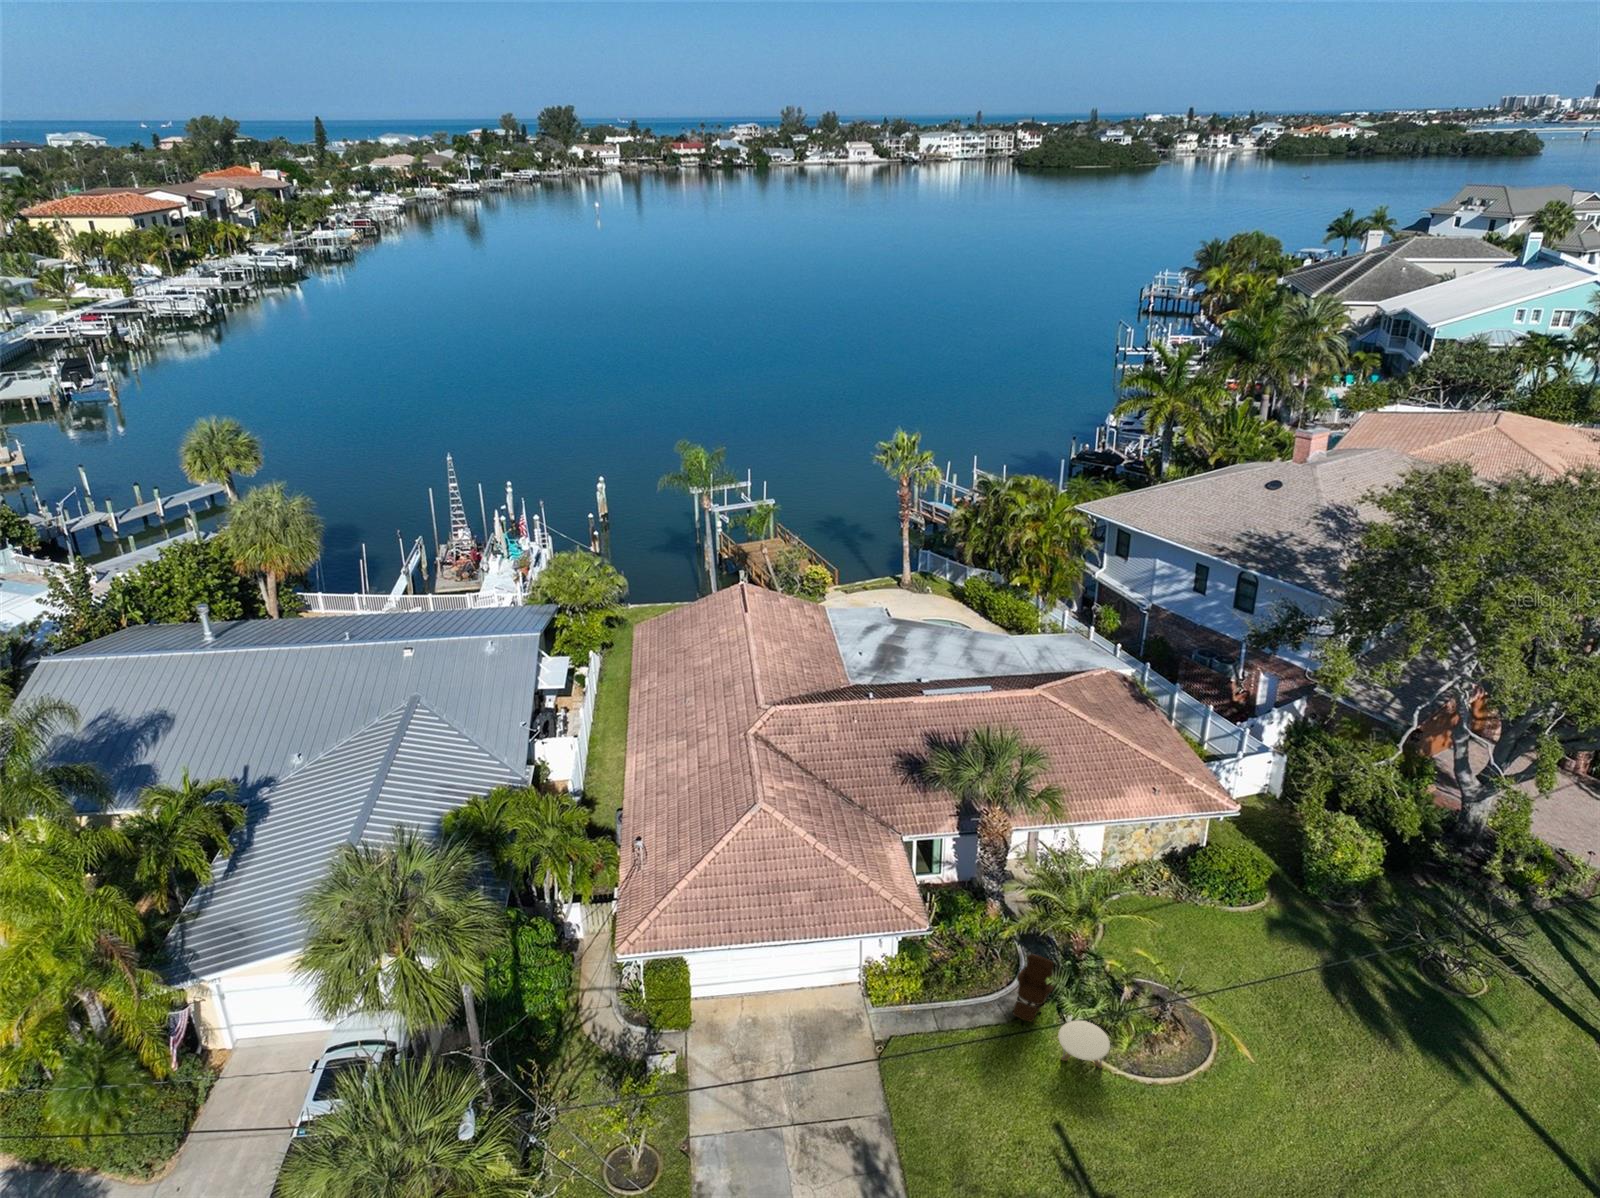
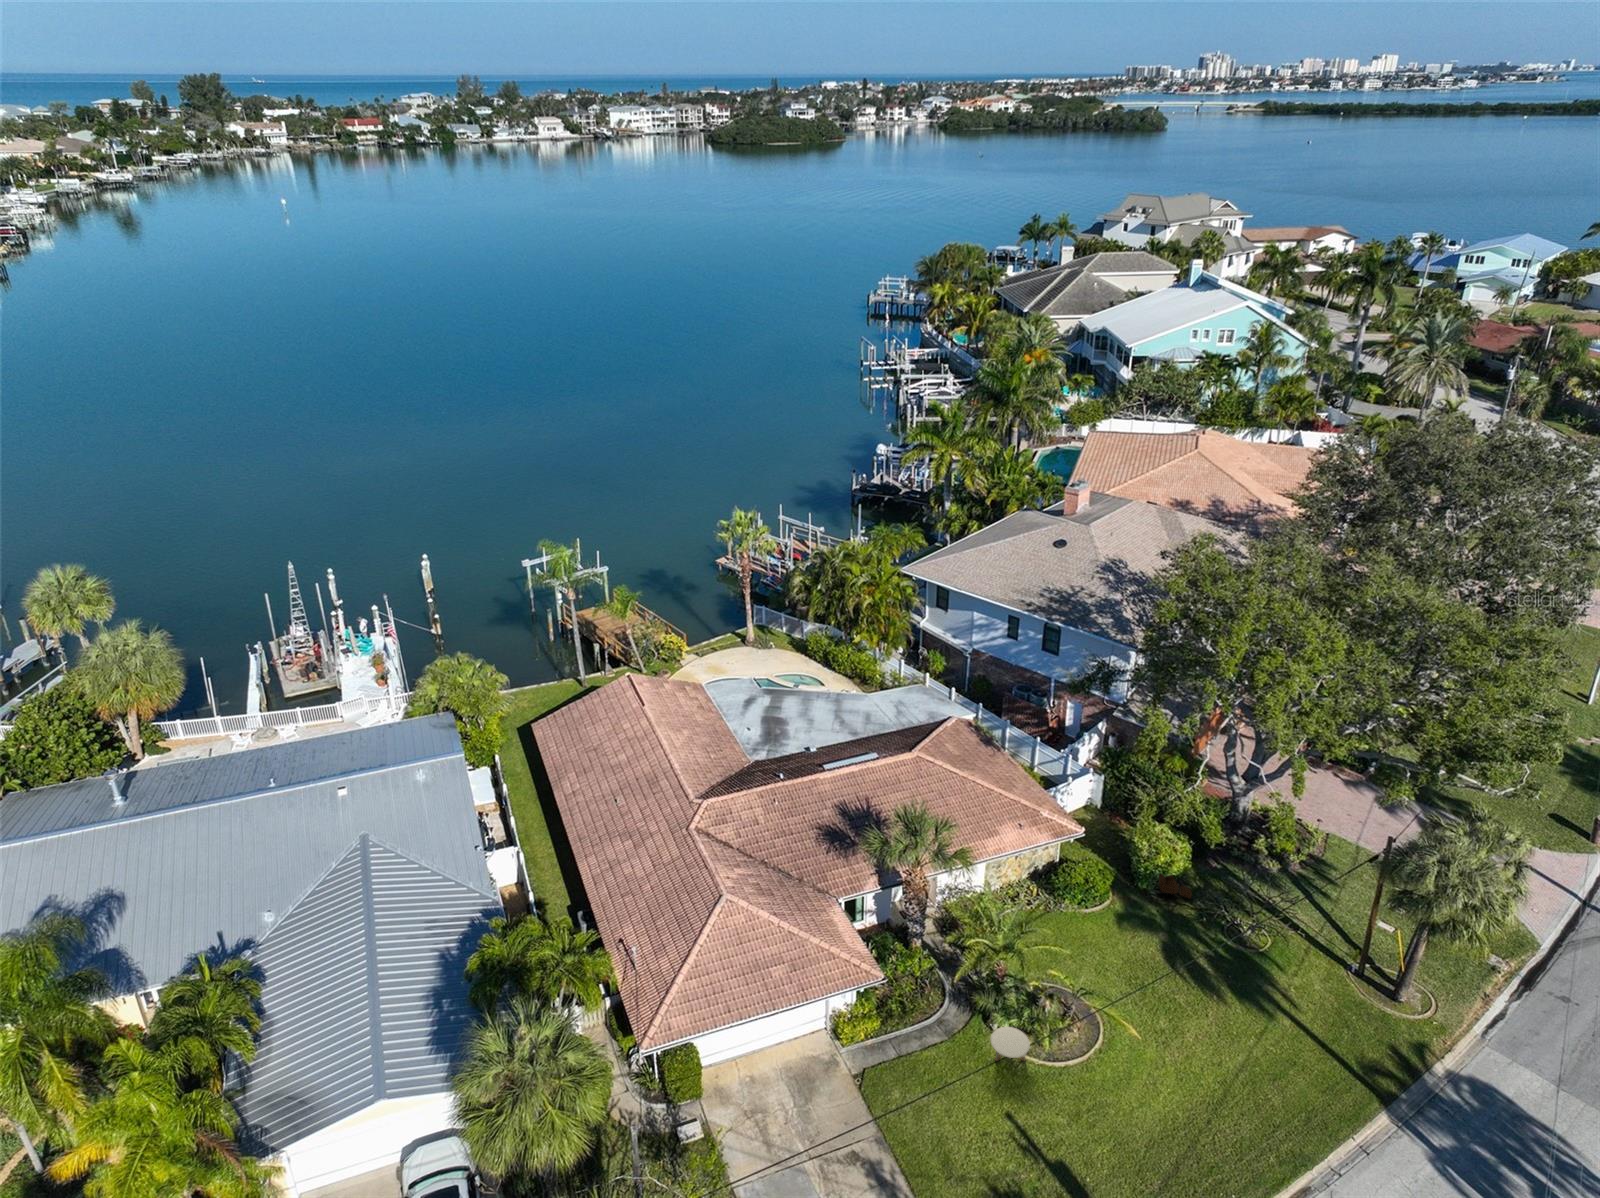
lounge chair: present [1013,954,1053,1024] -> present [1159,874,1192,899]

